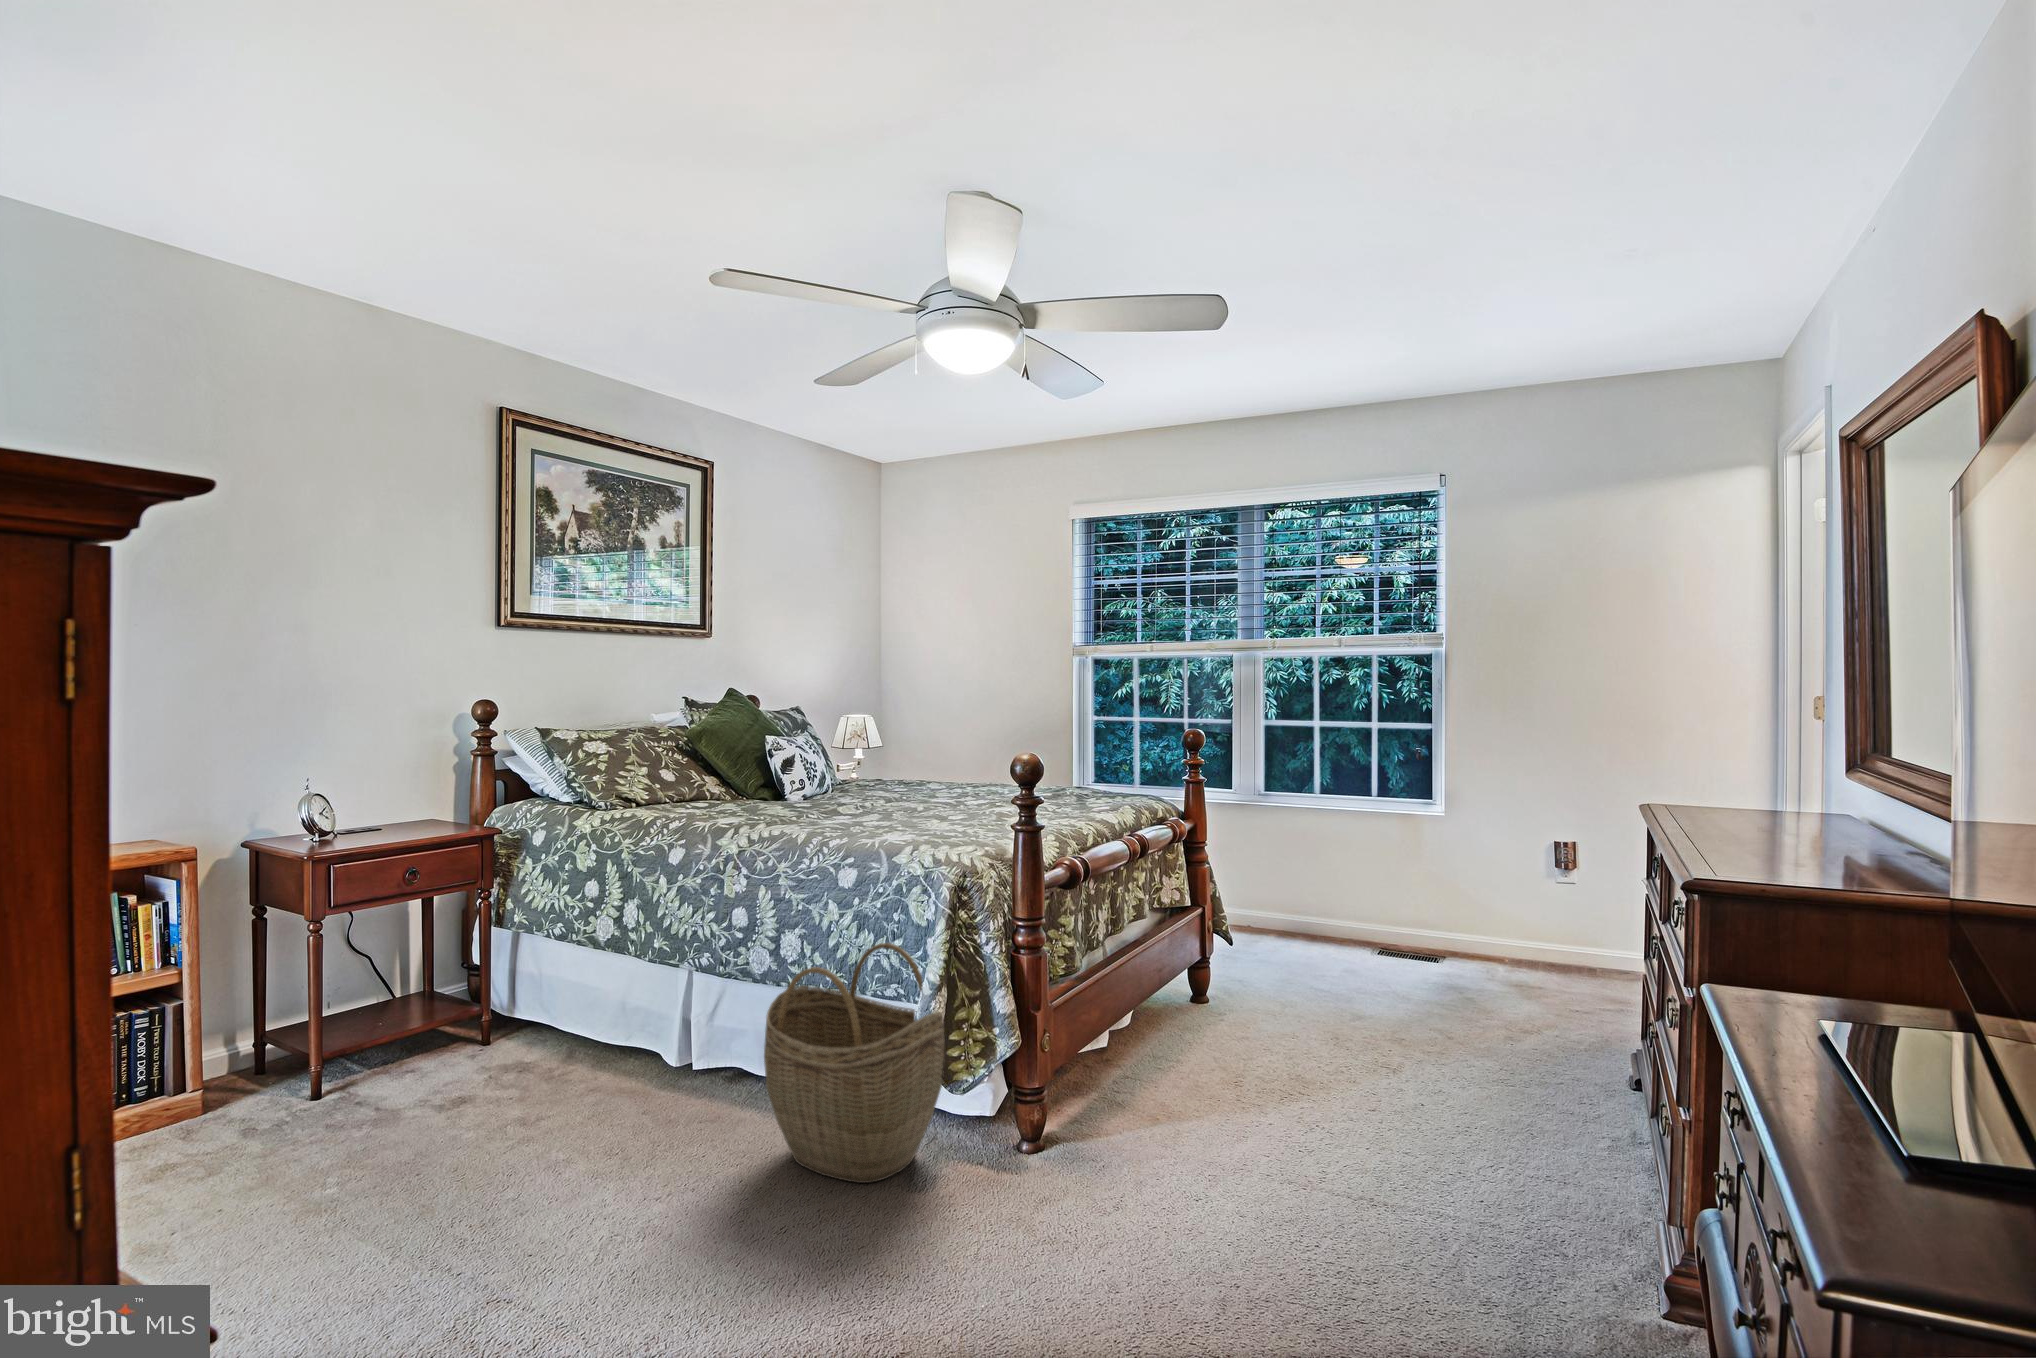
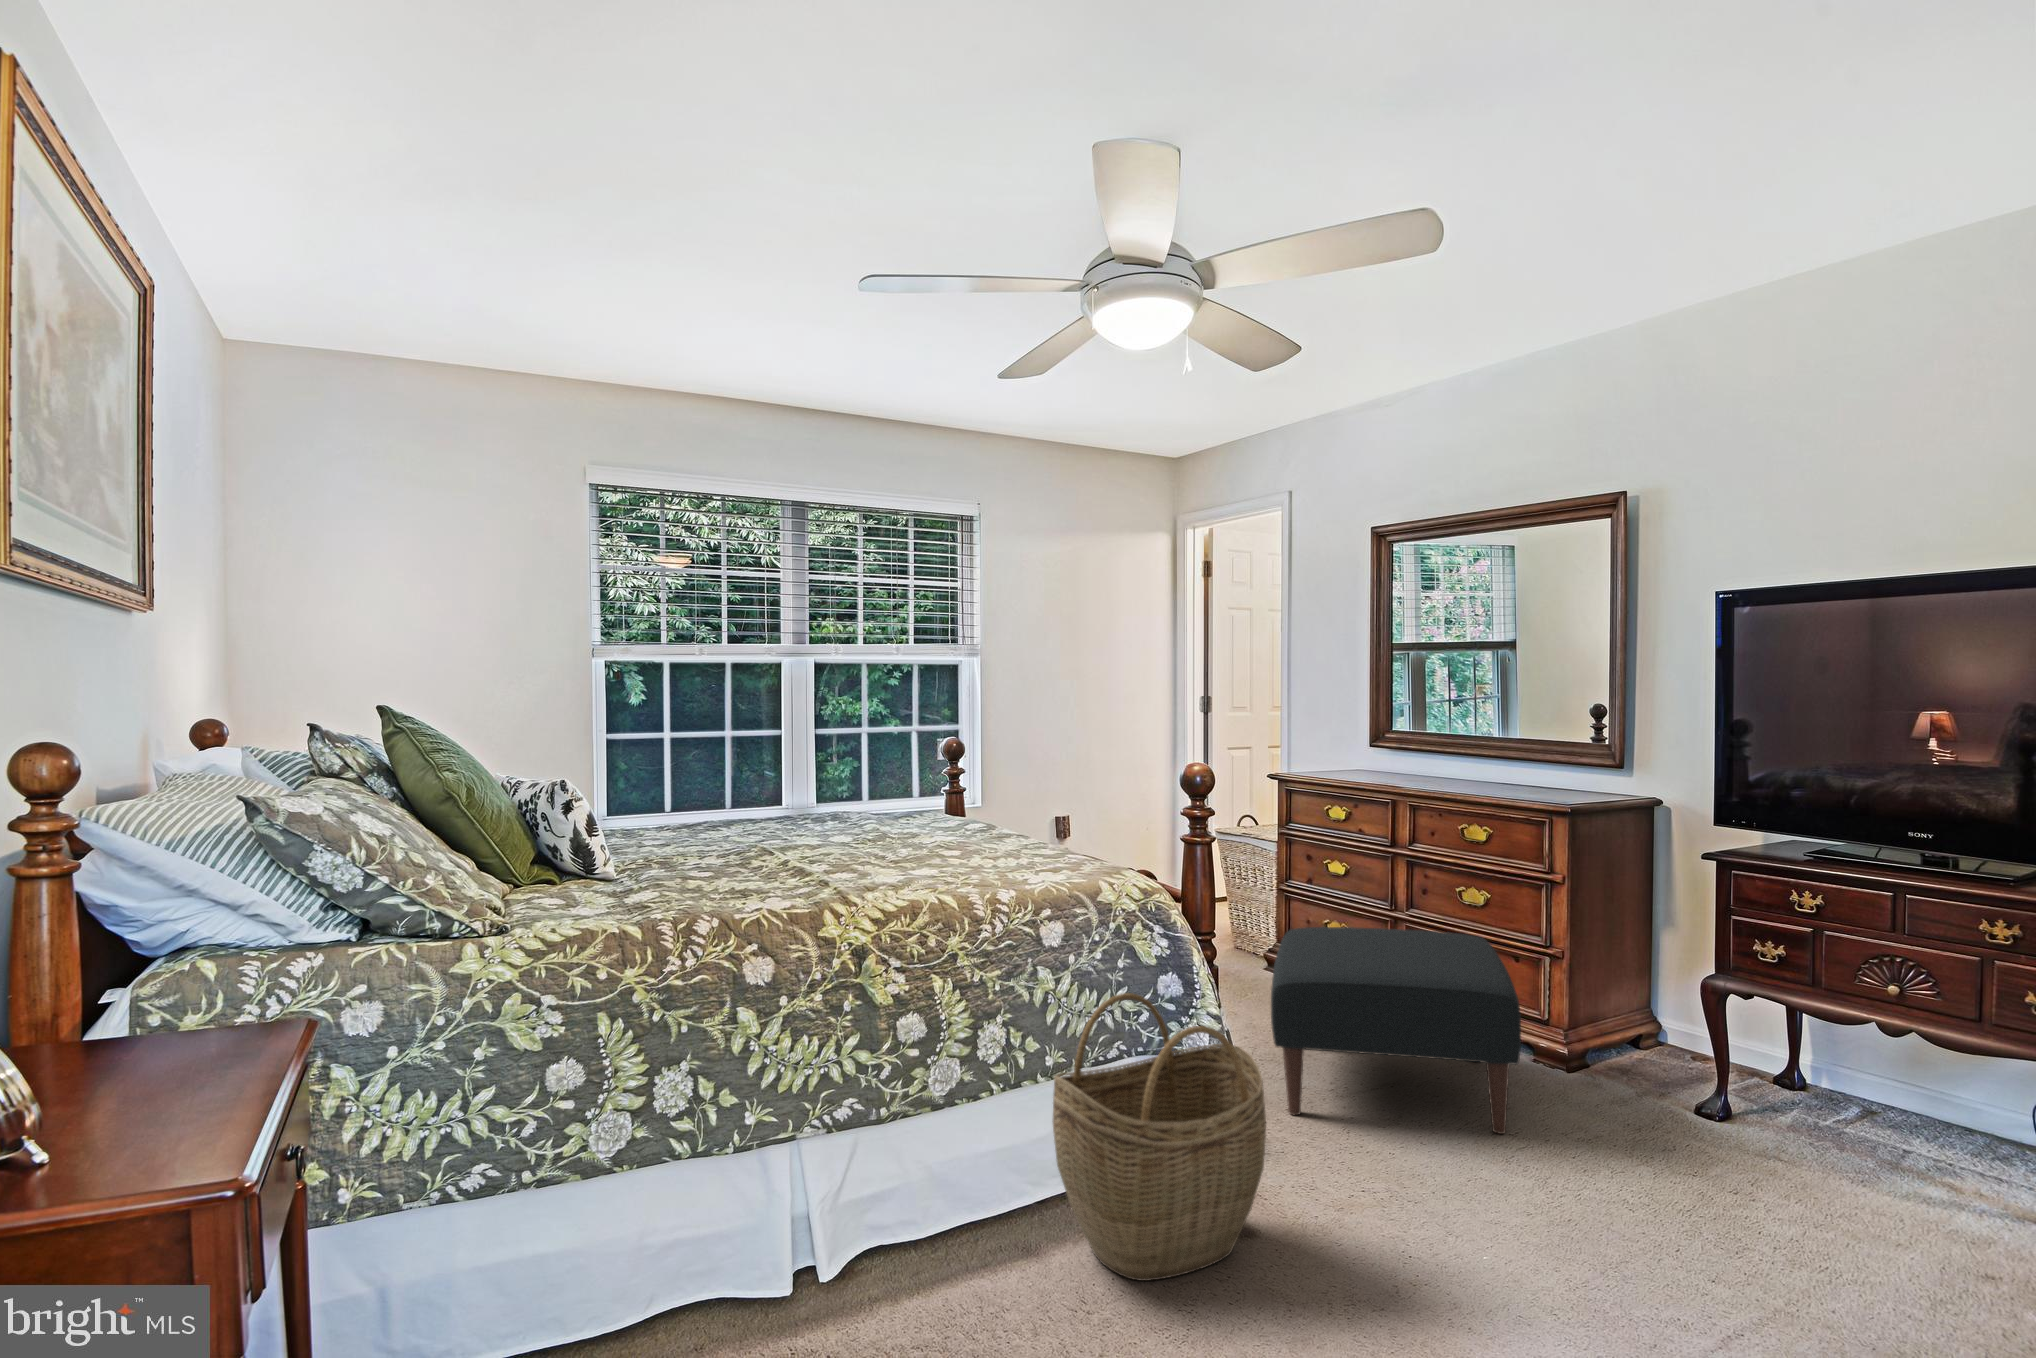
ottoman: none [1167,987,1565,1279] -> present [1271,927,1521,1134]

